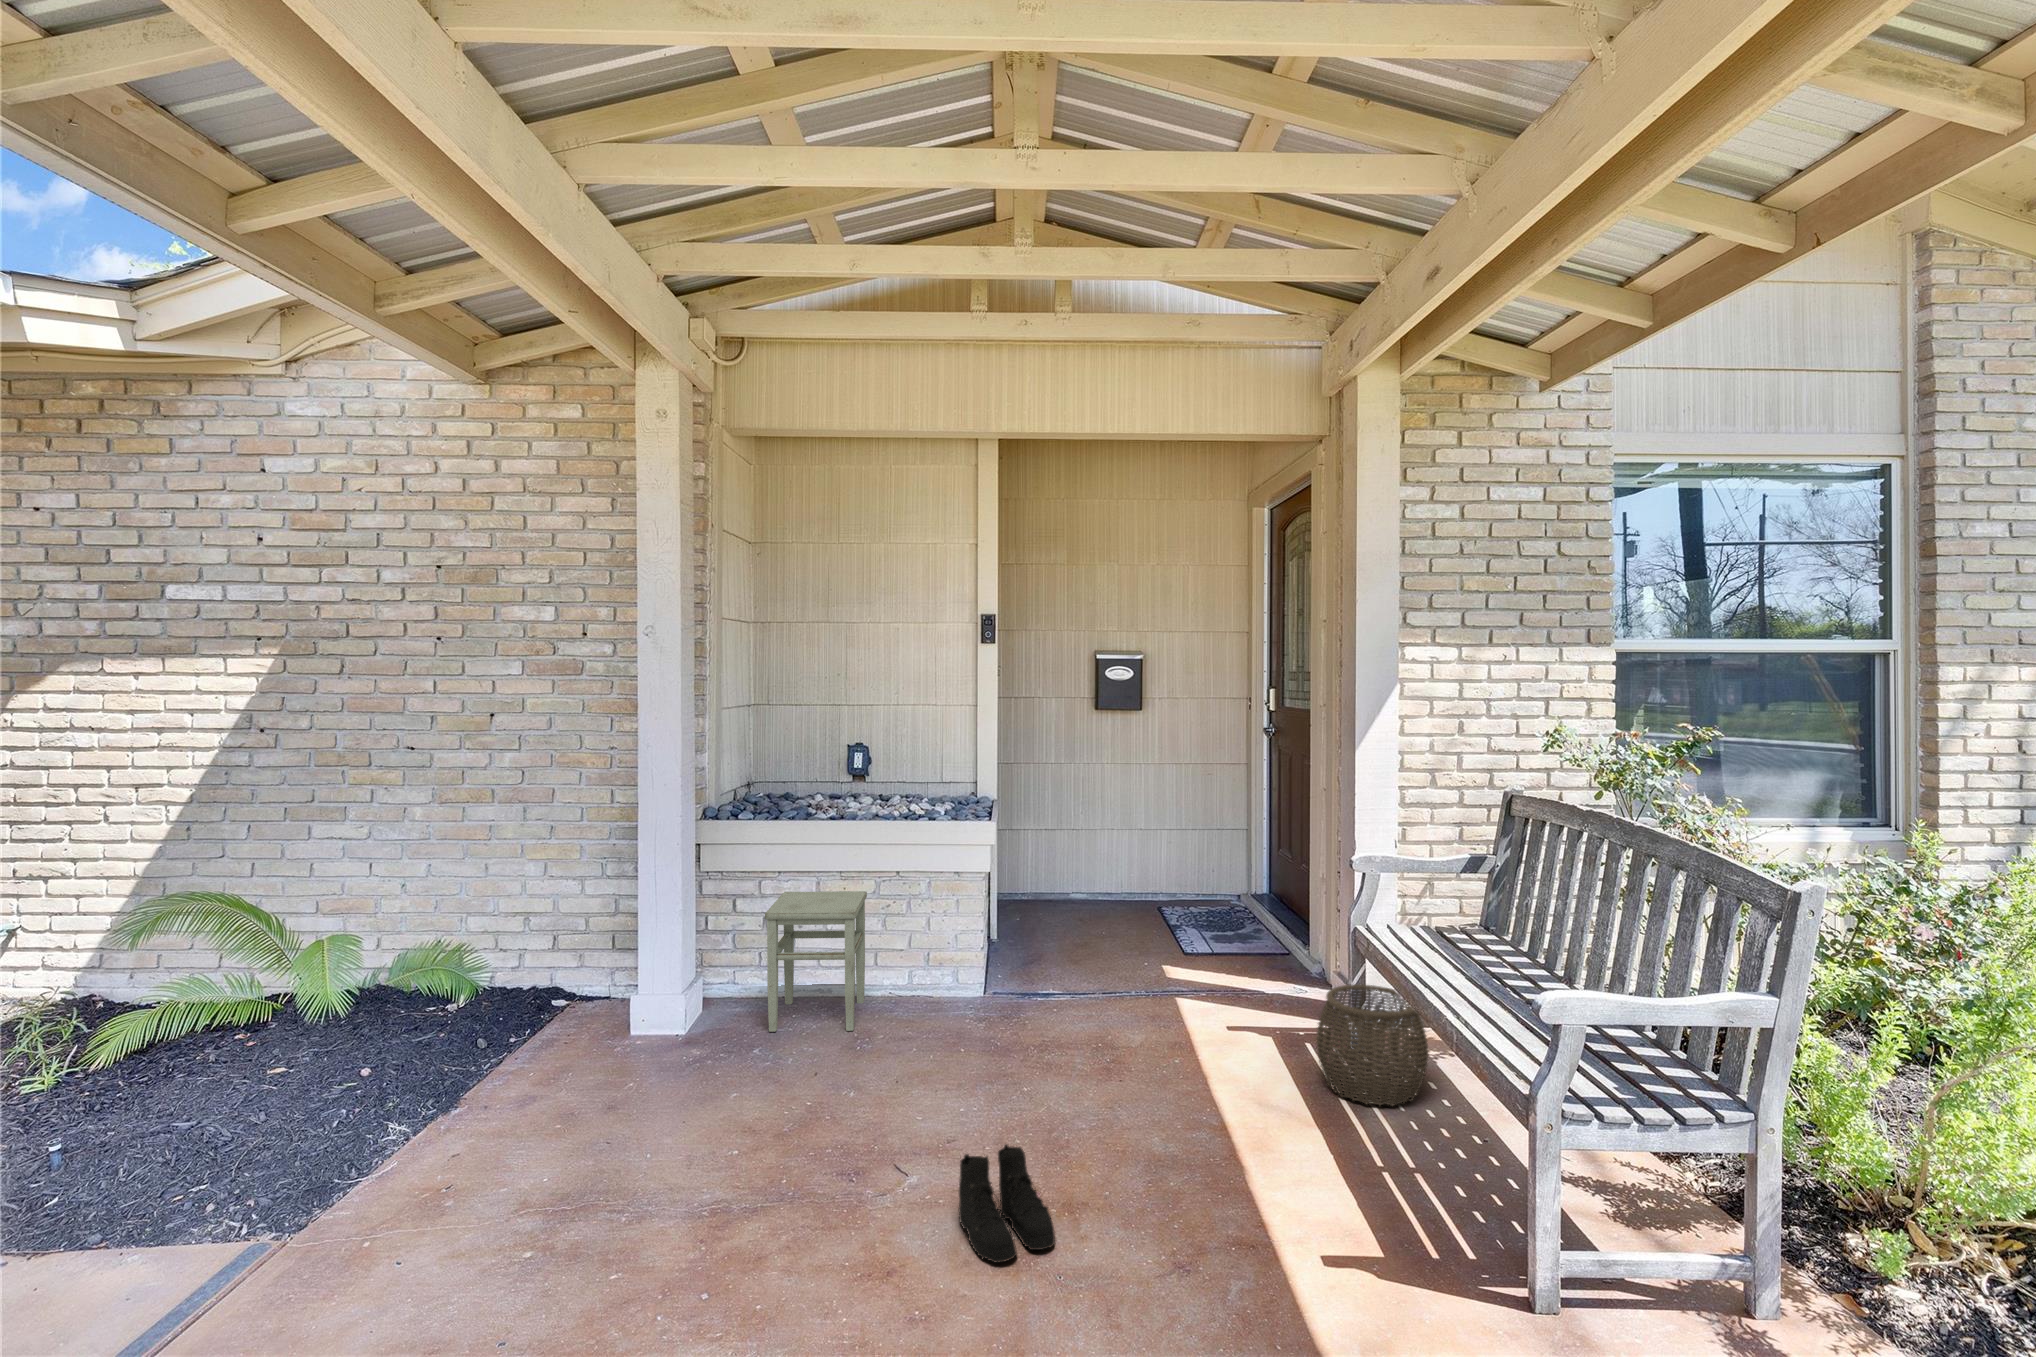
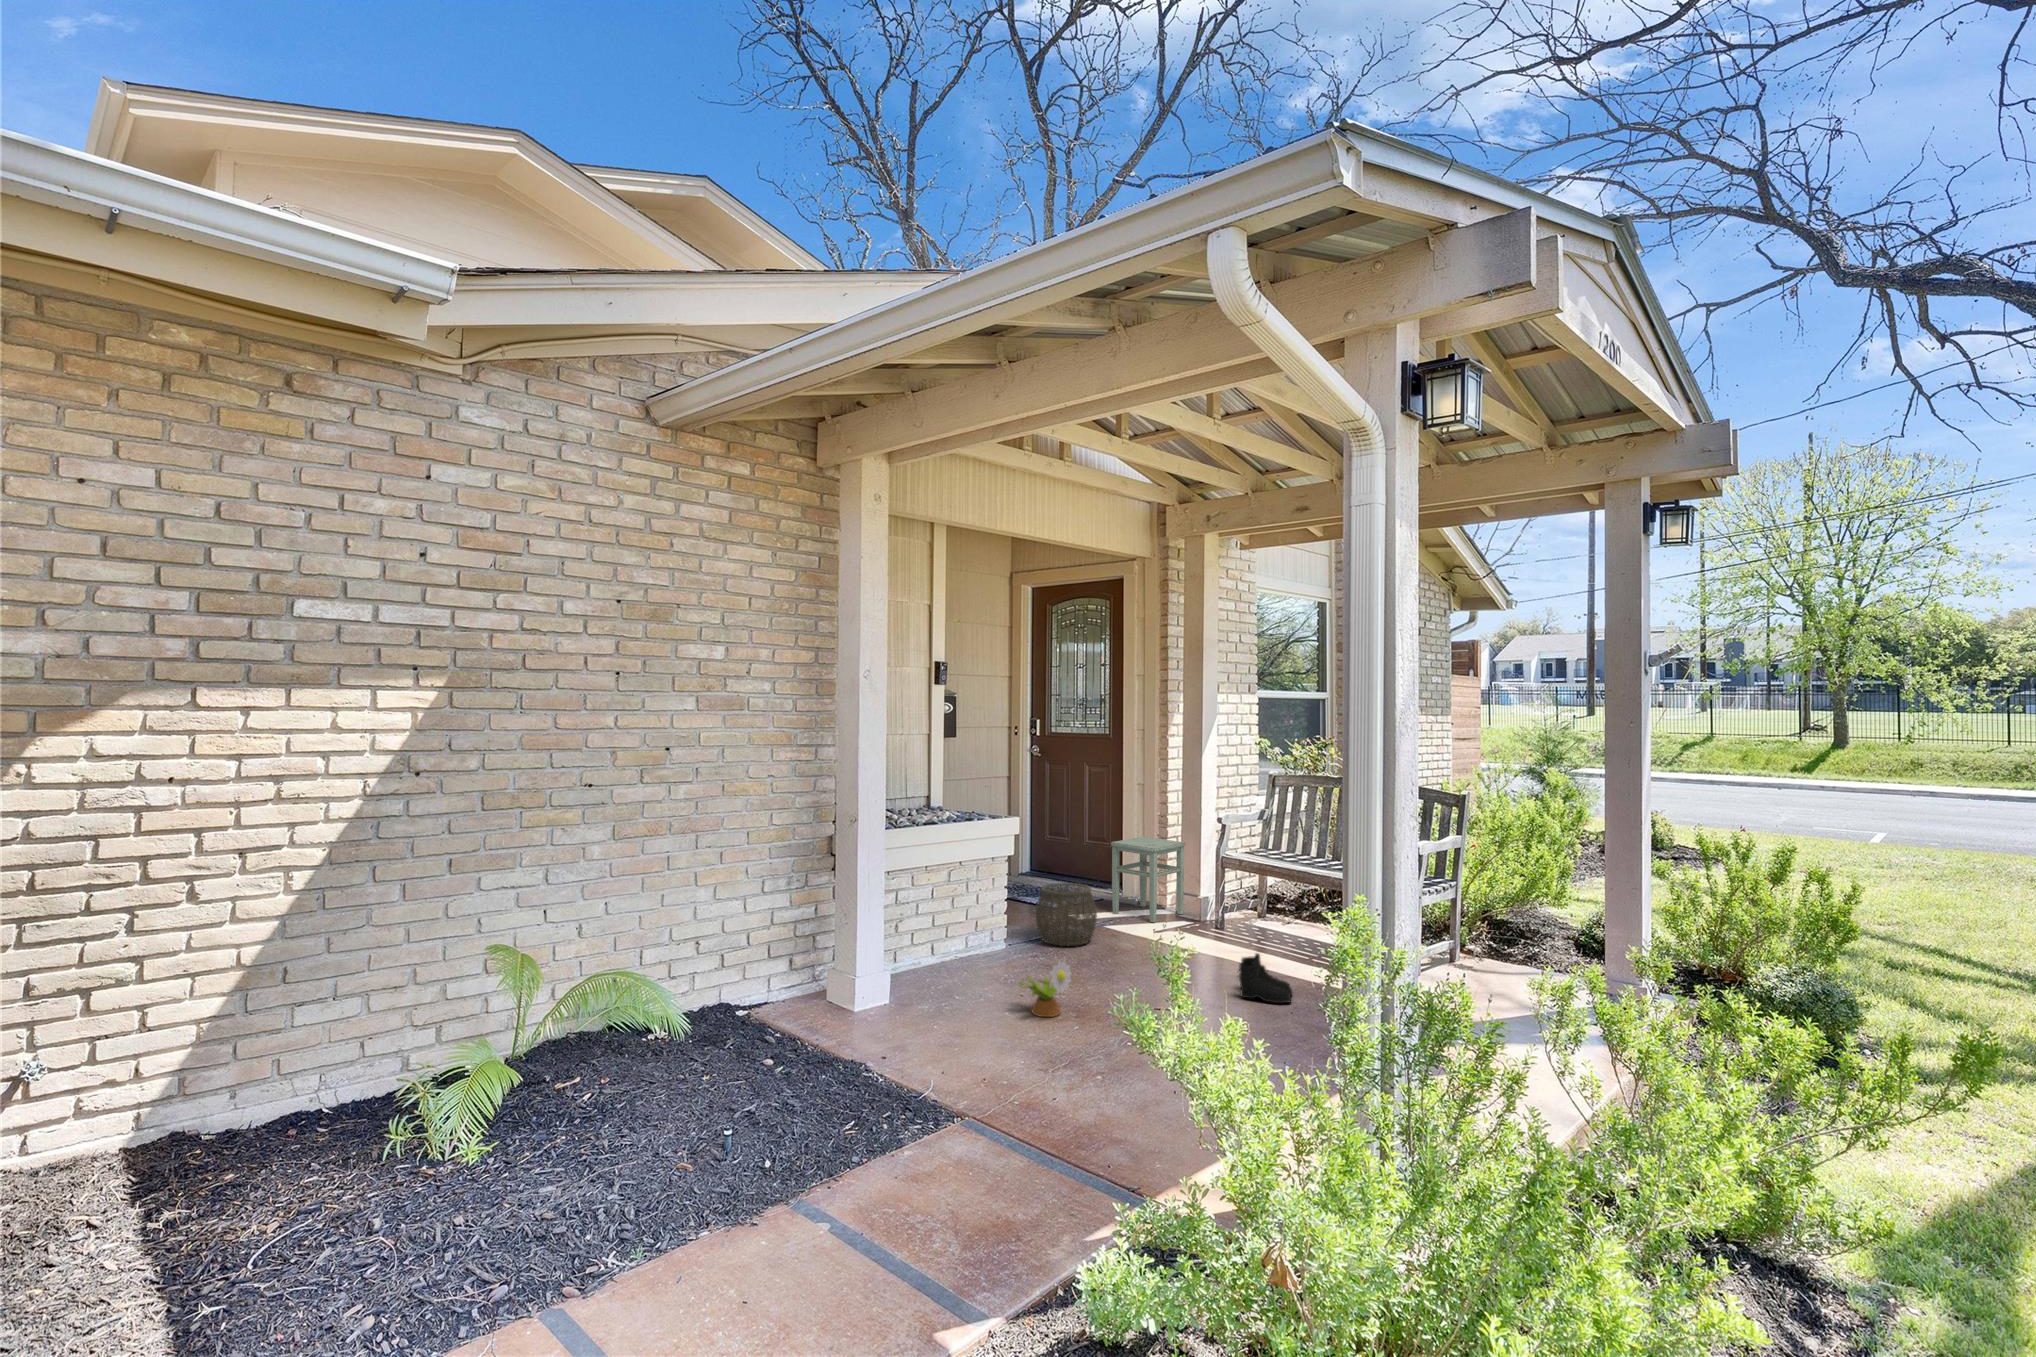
stool: present [765,891,867,1032] -> present [1111,837,1185,922]
woven basket: present [1316,984,1428,1106] -> present [1036,883,1097,946]
decorative plant: none [659,1055,754,1136] -> present [1020,961,1071,1017]

